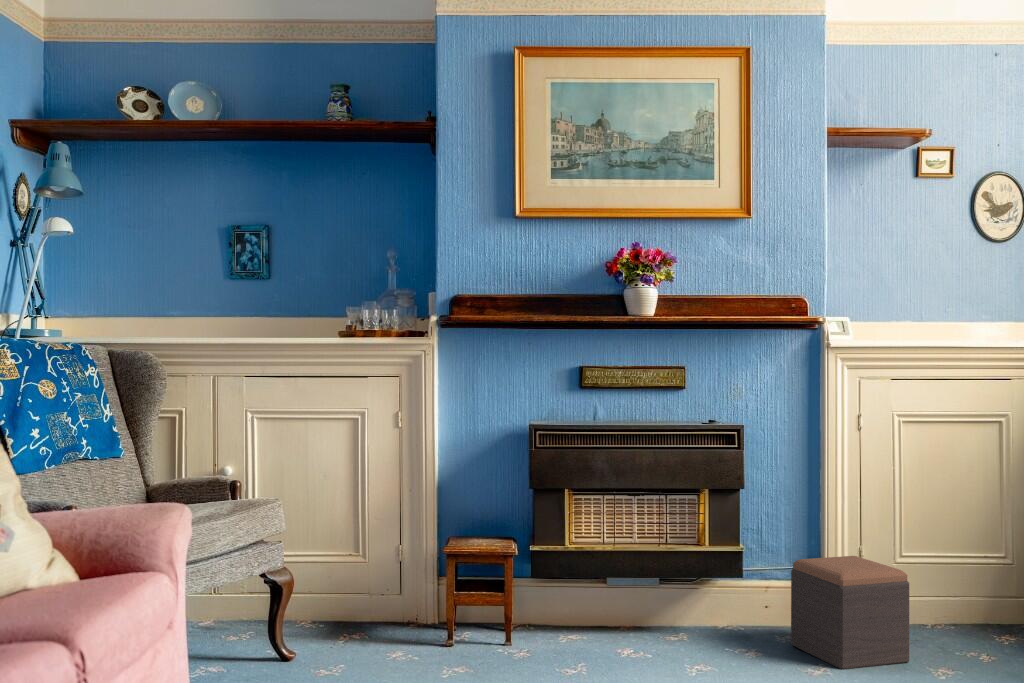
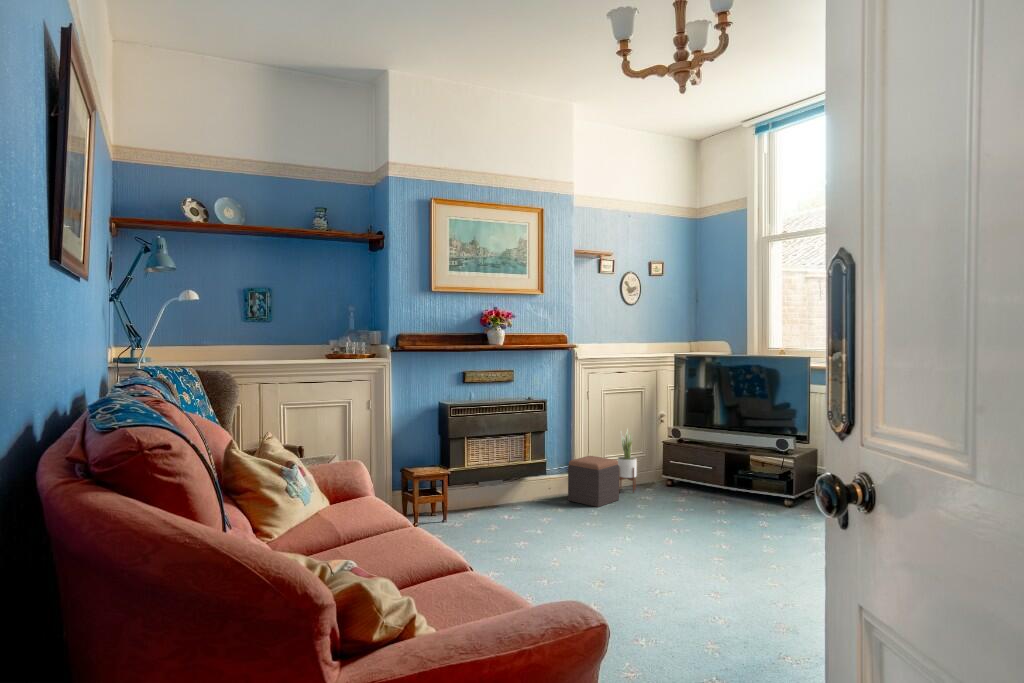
potted plant: none [929,504,978,653] -> present [618,431,637,493]

